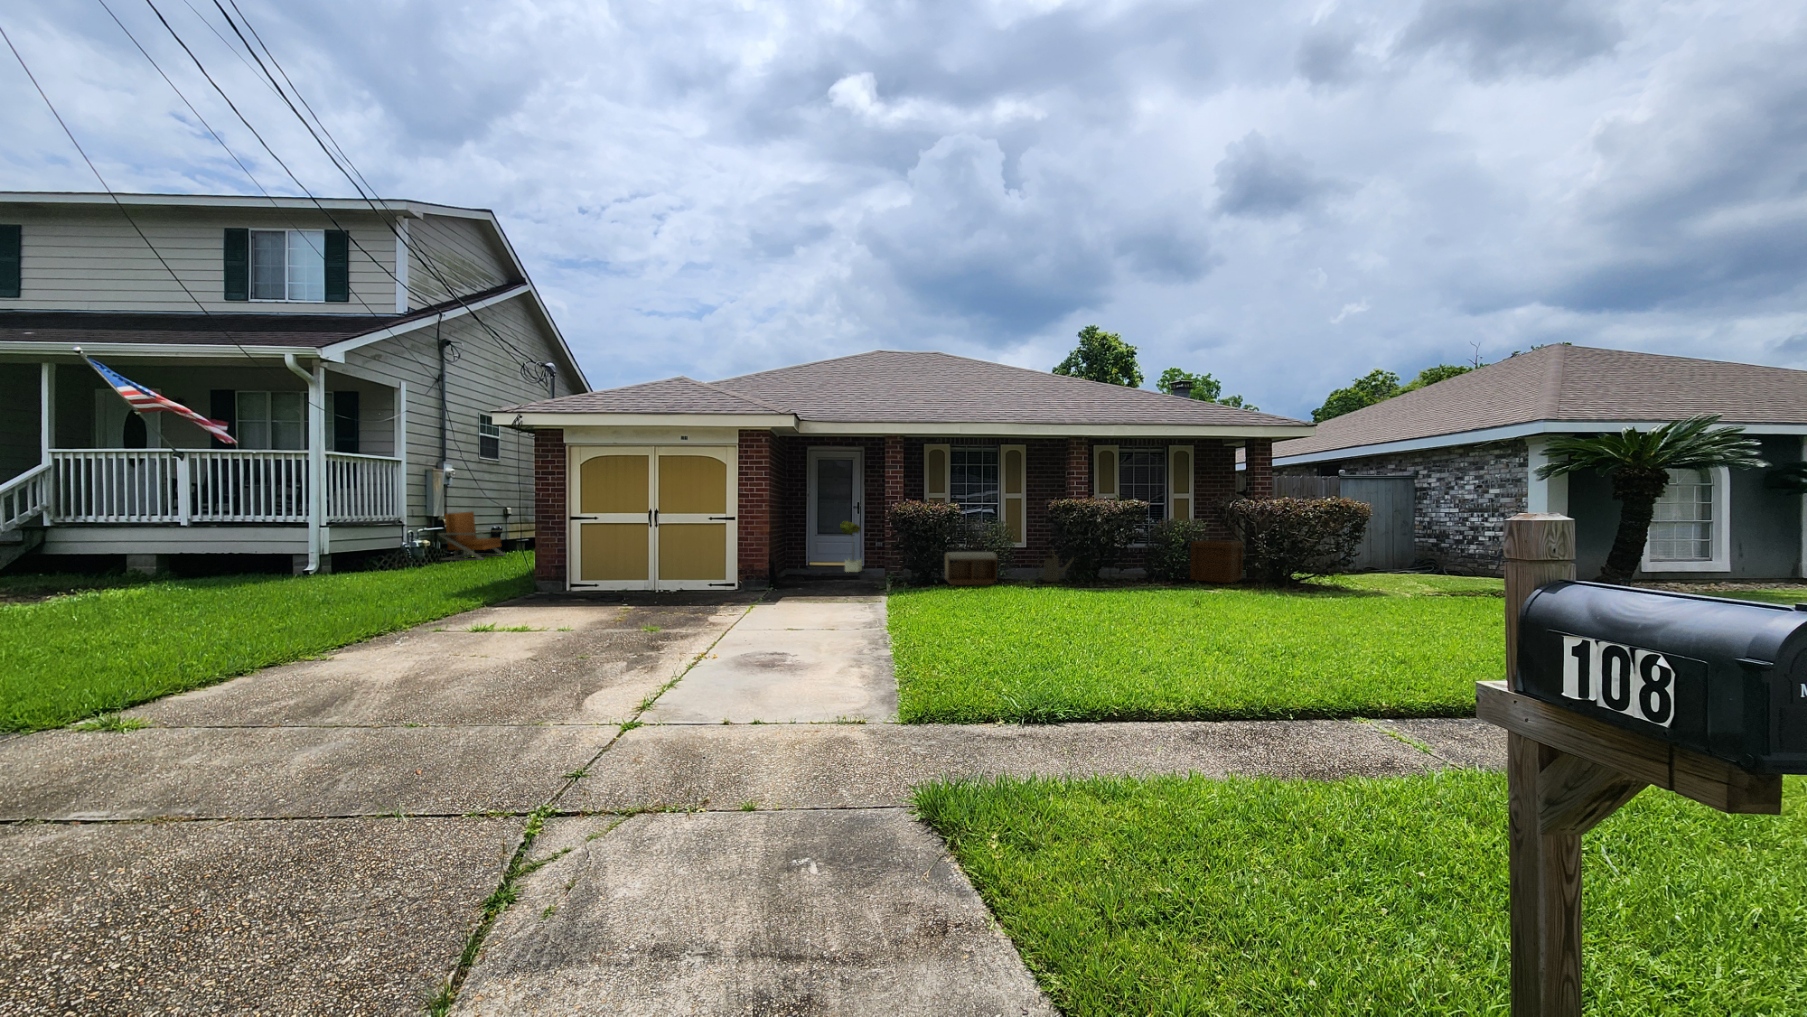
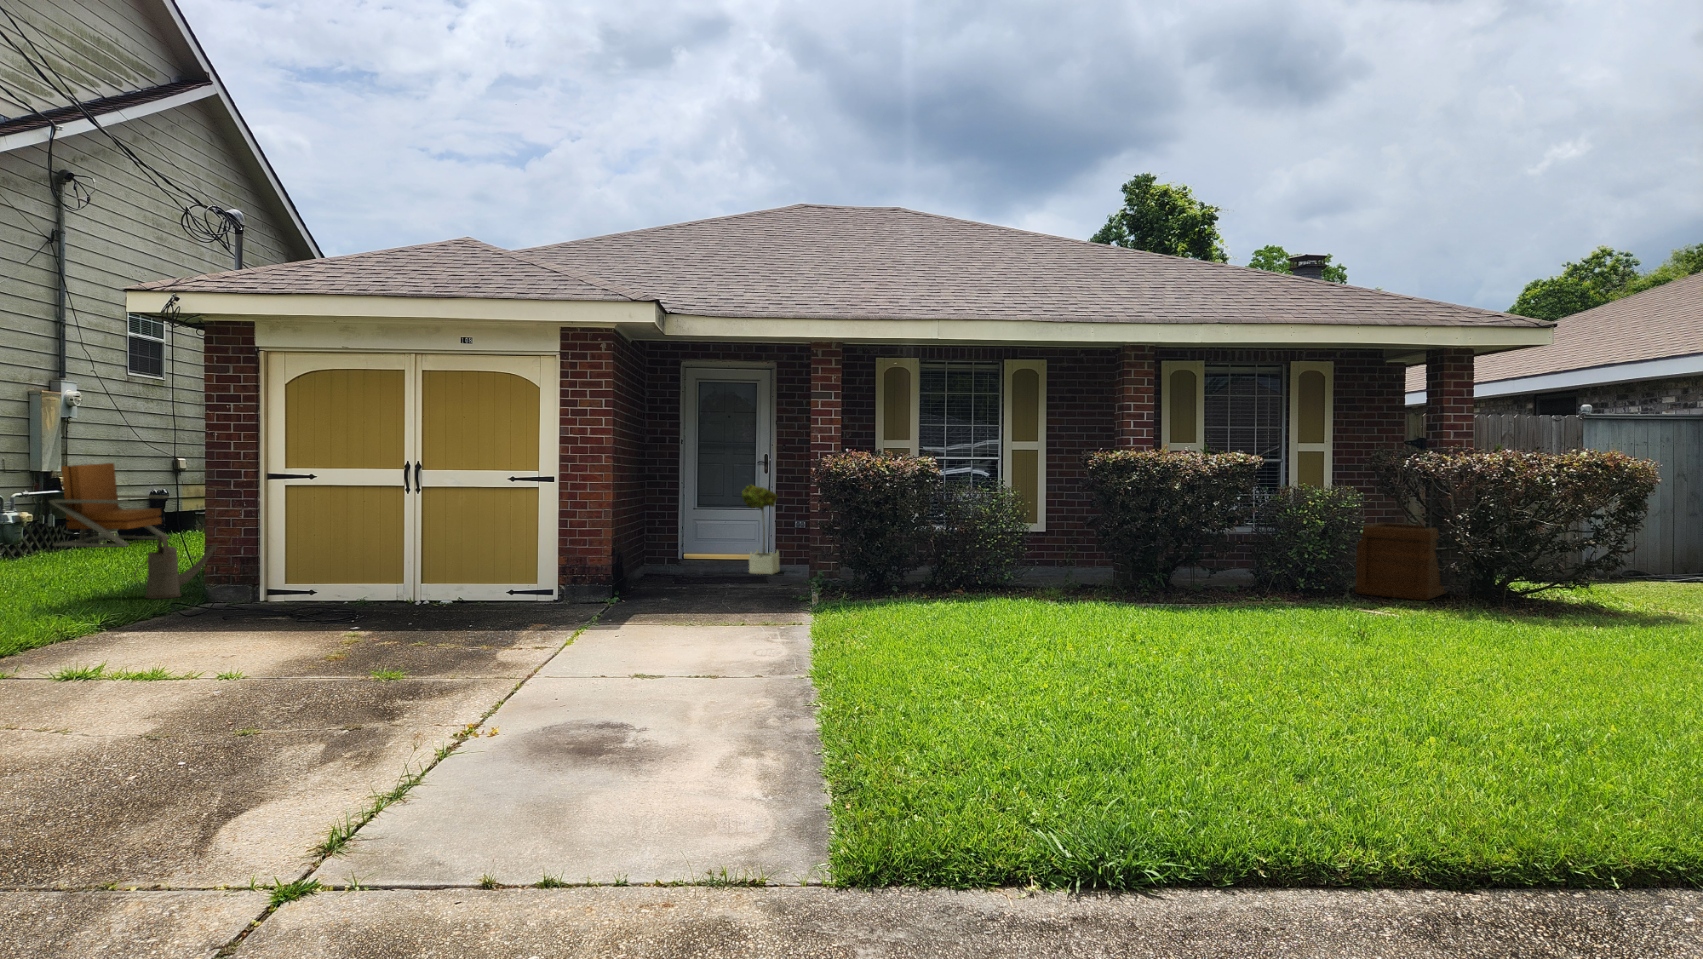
watering can: present [1044,549,1074,582] -> present [134,535,218,599]
bench: present [945,552,998,585] -> none [923,541,1017,599]

